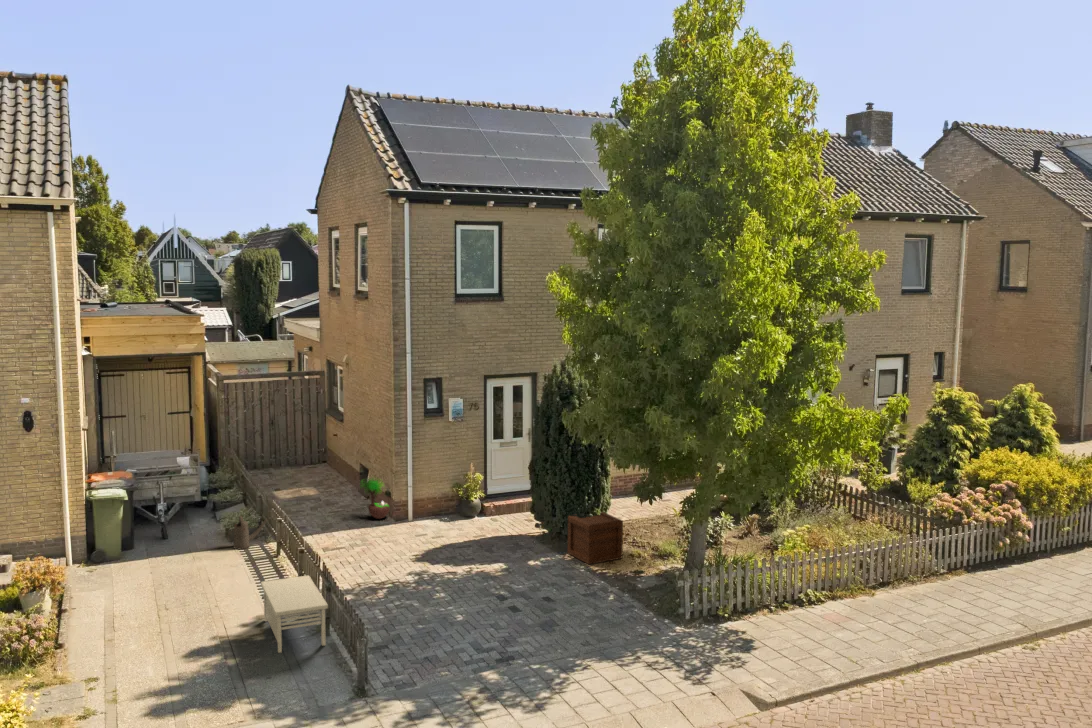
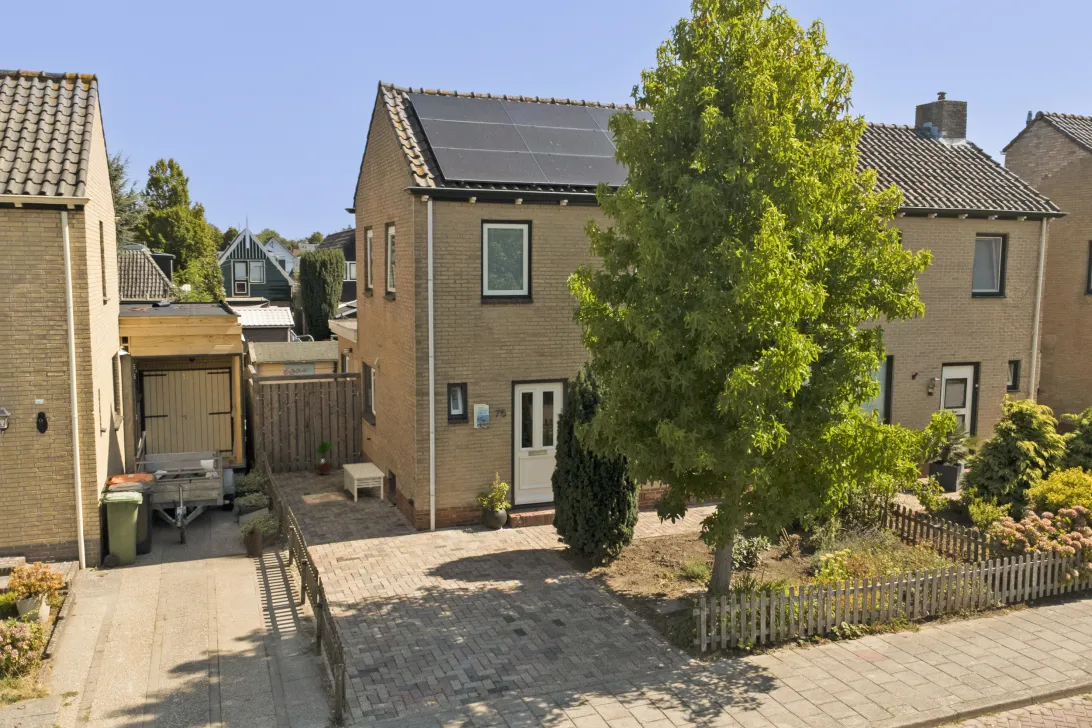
potted tree: present [362,478,389,519] -> present [315,442,333,475]
wooden crate: present [567,512,623,564] -> none [589,528,648,585]
storage bench: present [261,576,328,653] -> present [343,463,385,501]

